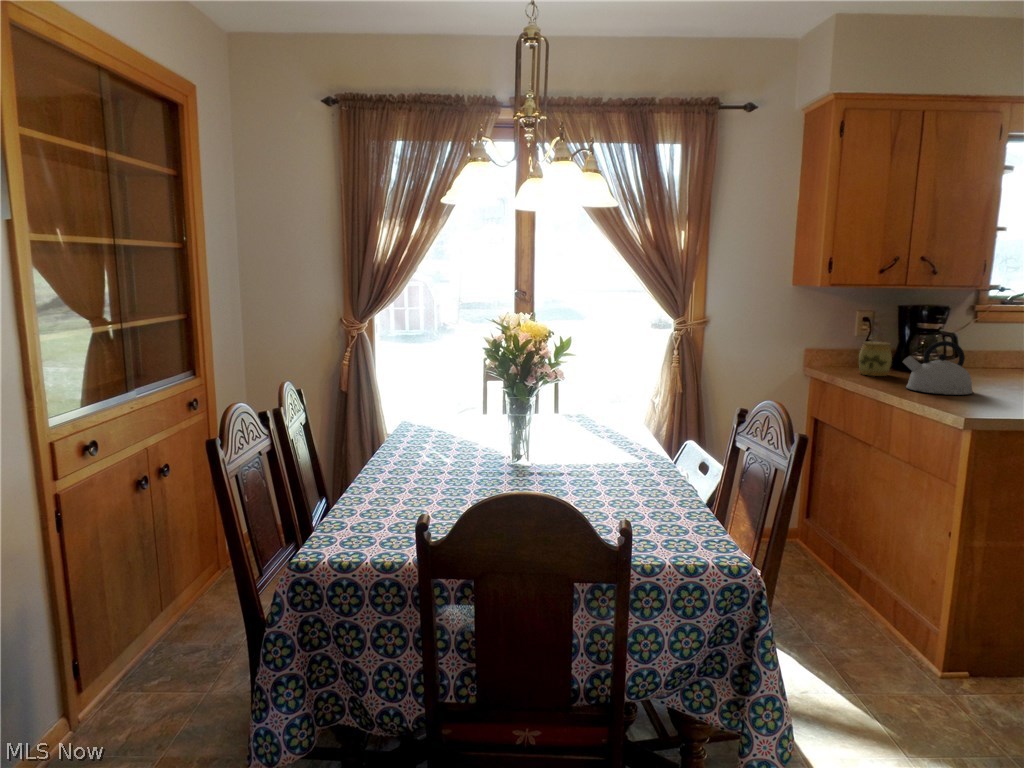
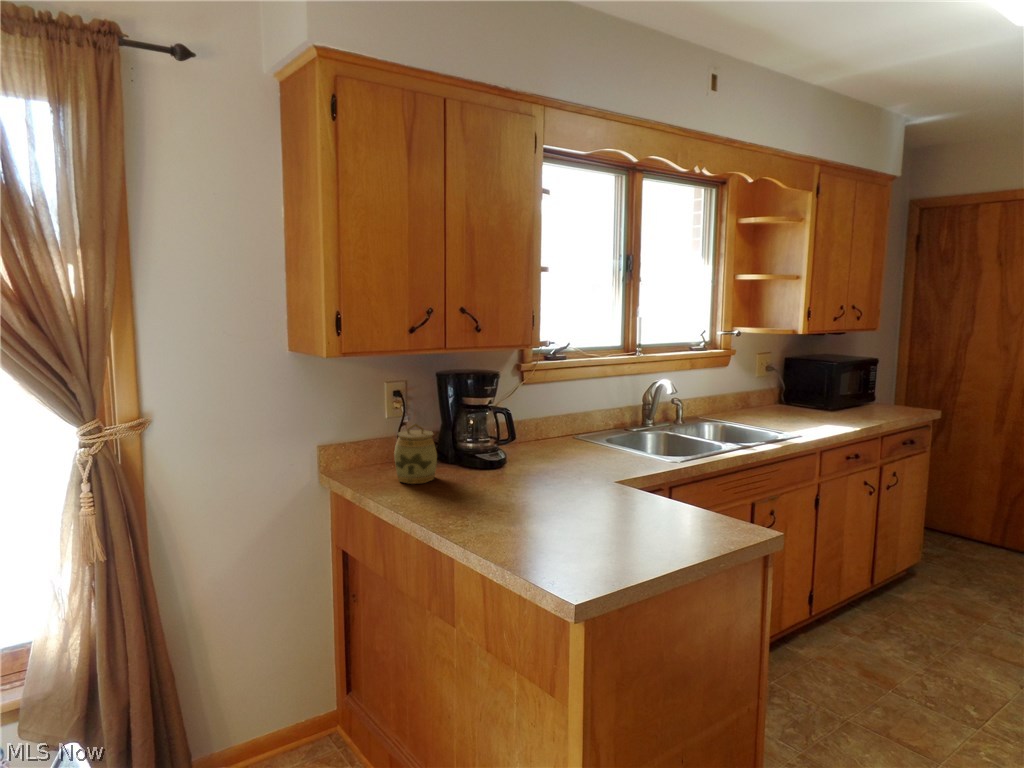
kettle: present [903,341,973,395] -> none [452,441,544,526]

